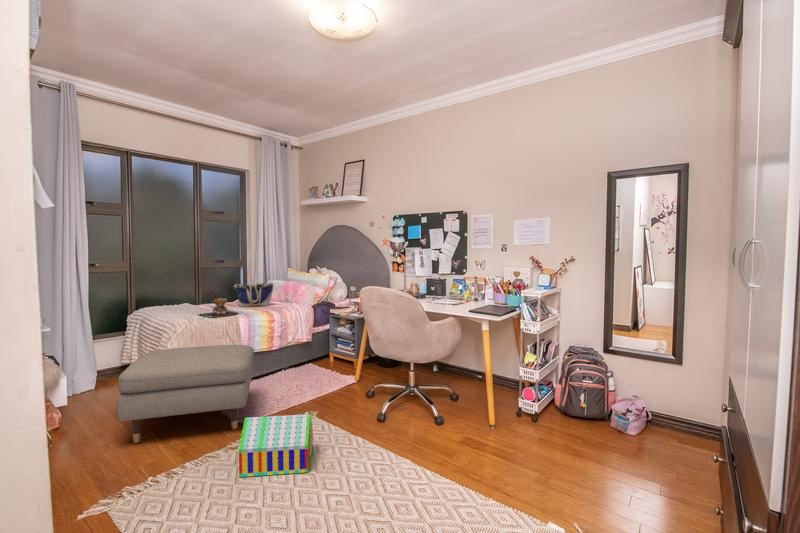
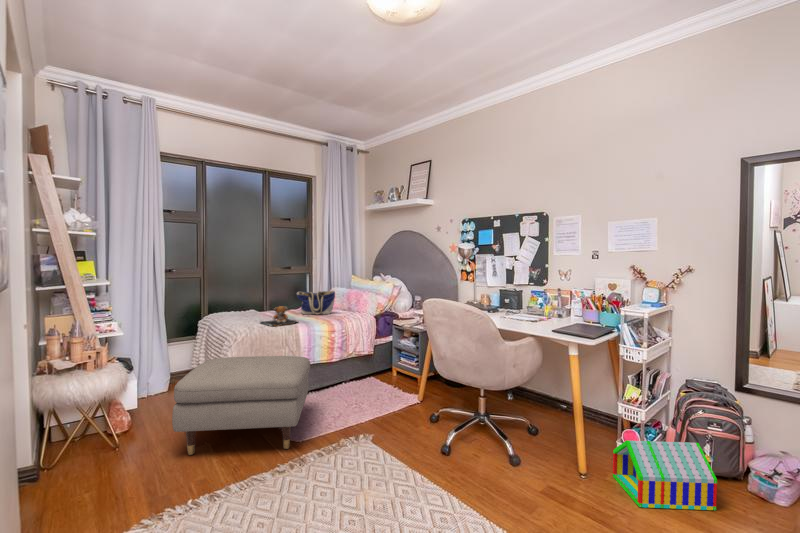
toy house: present [239,414,313,477] -> present [613,441,717,510]

